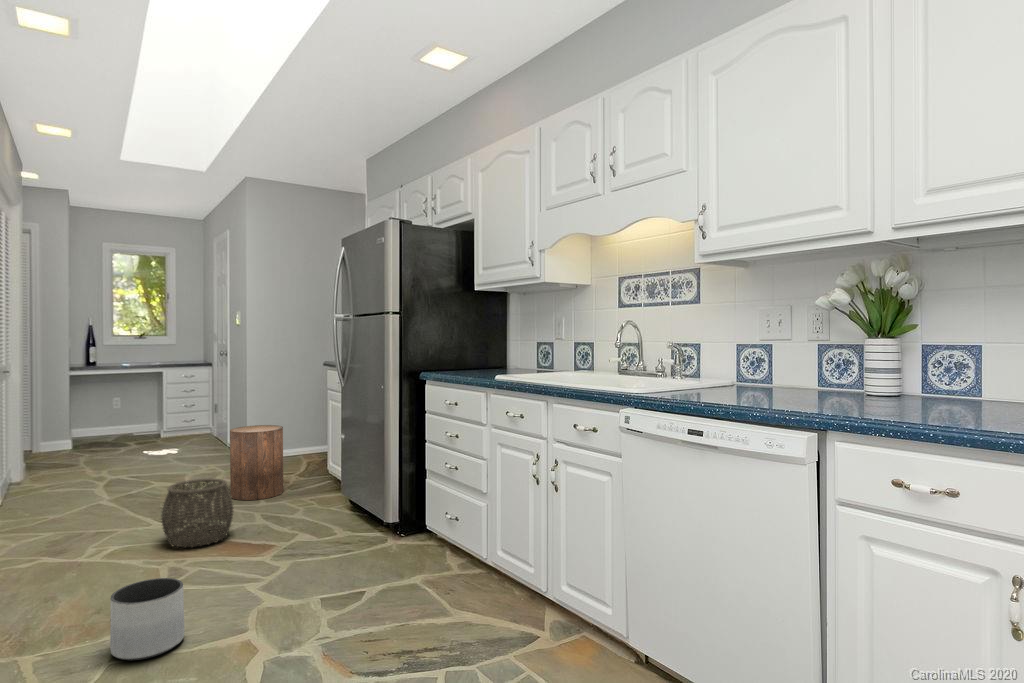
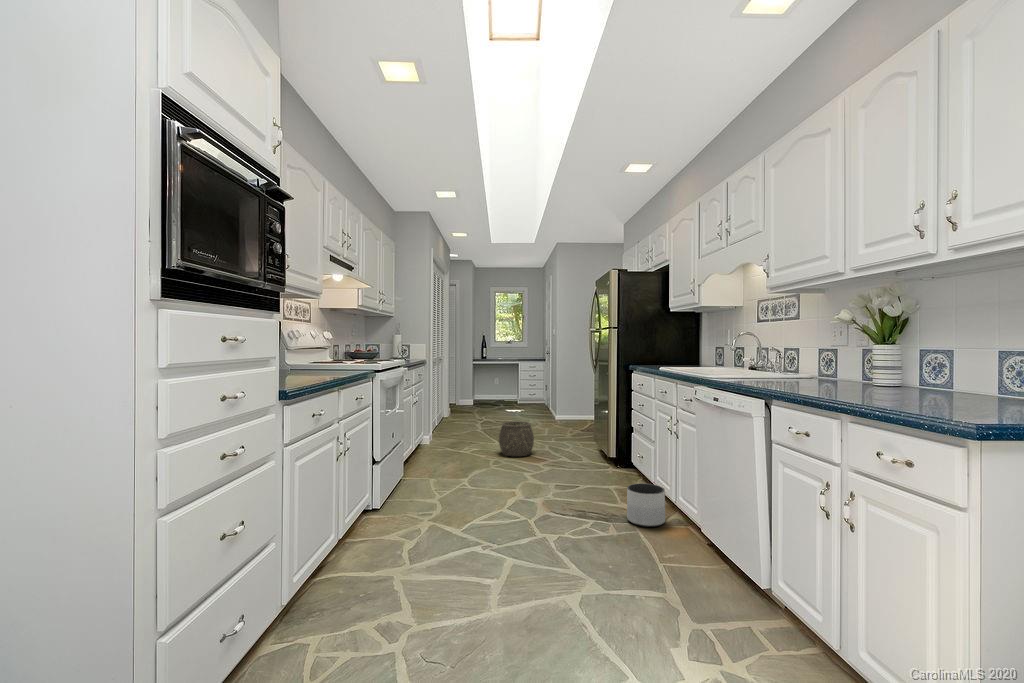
stool: present [230,425,284,500] -> none [540,396,570,440]
planter: present [110,578,184,660] -> present [627,483,665,527]

